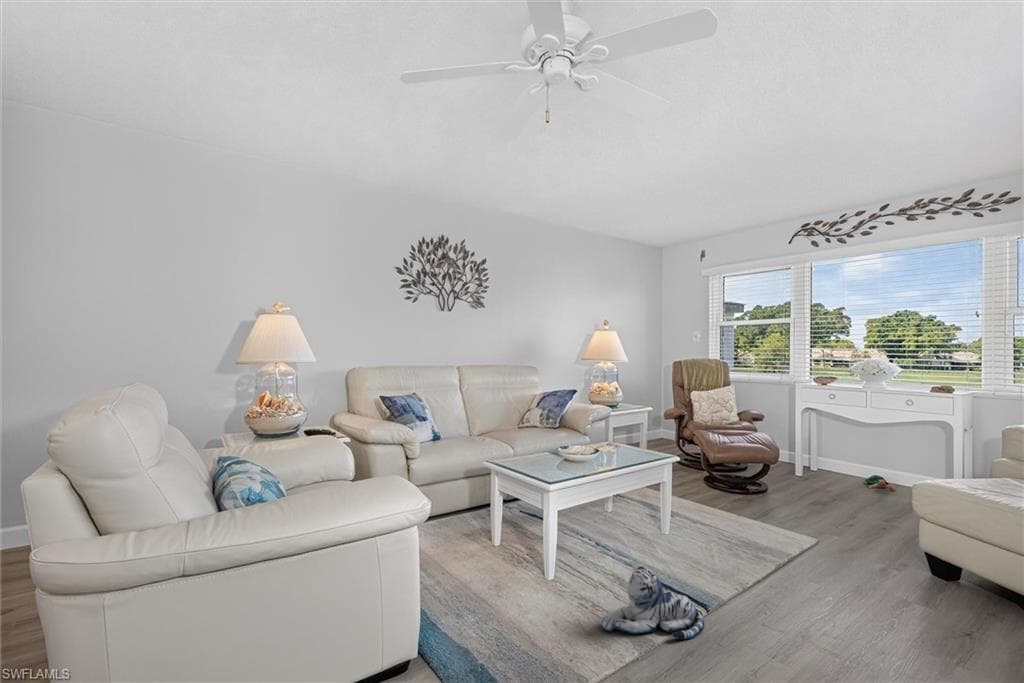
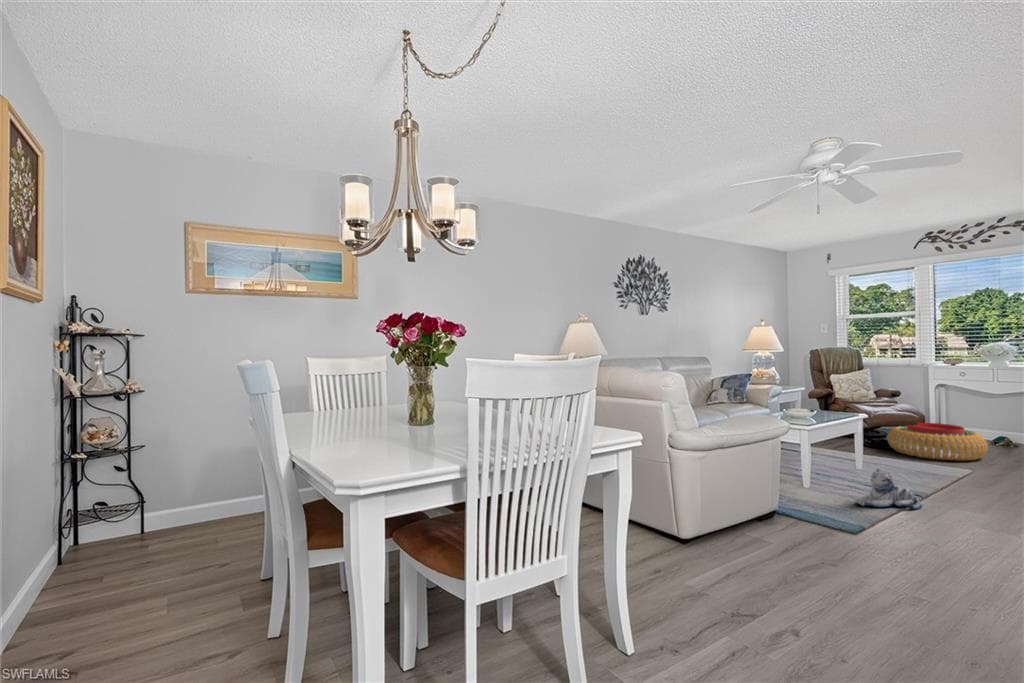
pouf: none [732,463,848,520] -> present [888,423,988,461]

